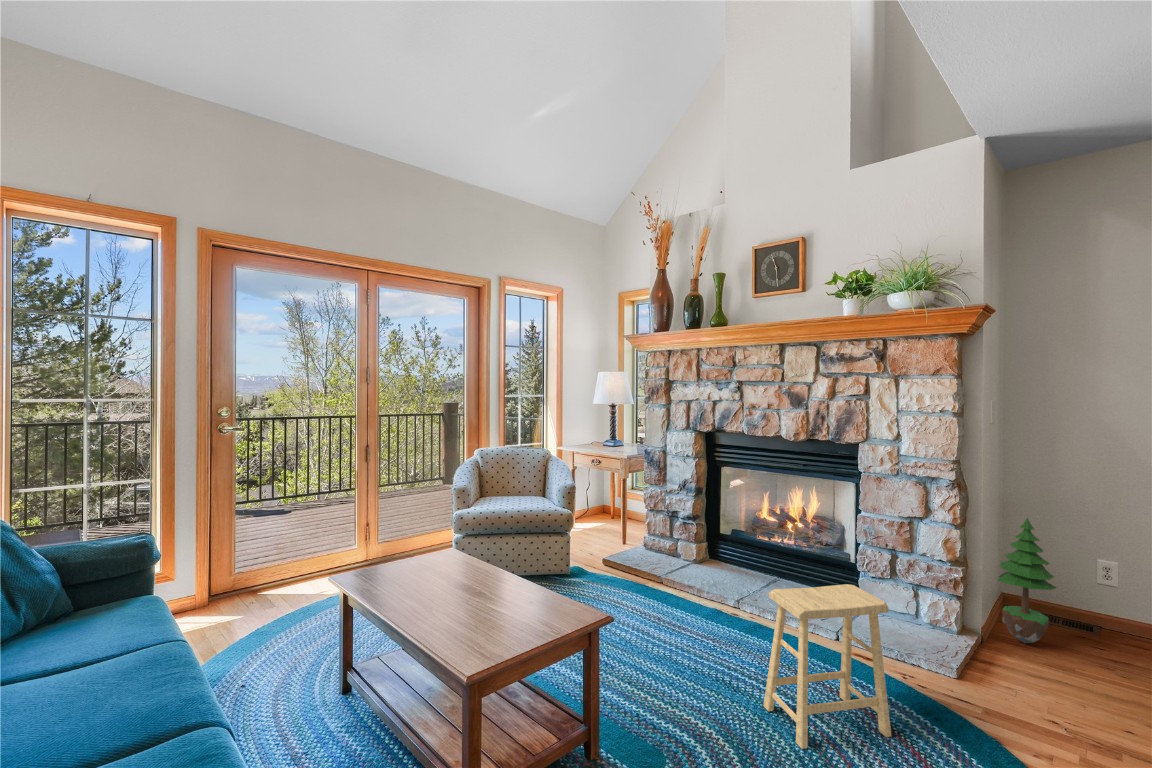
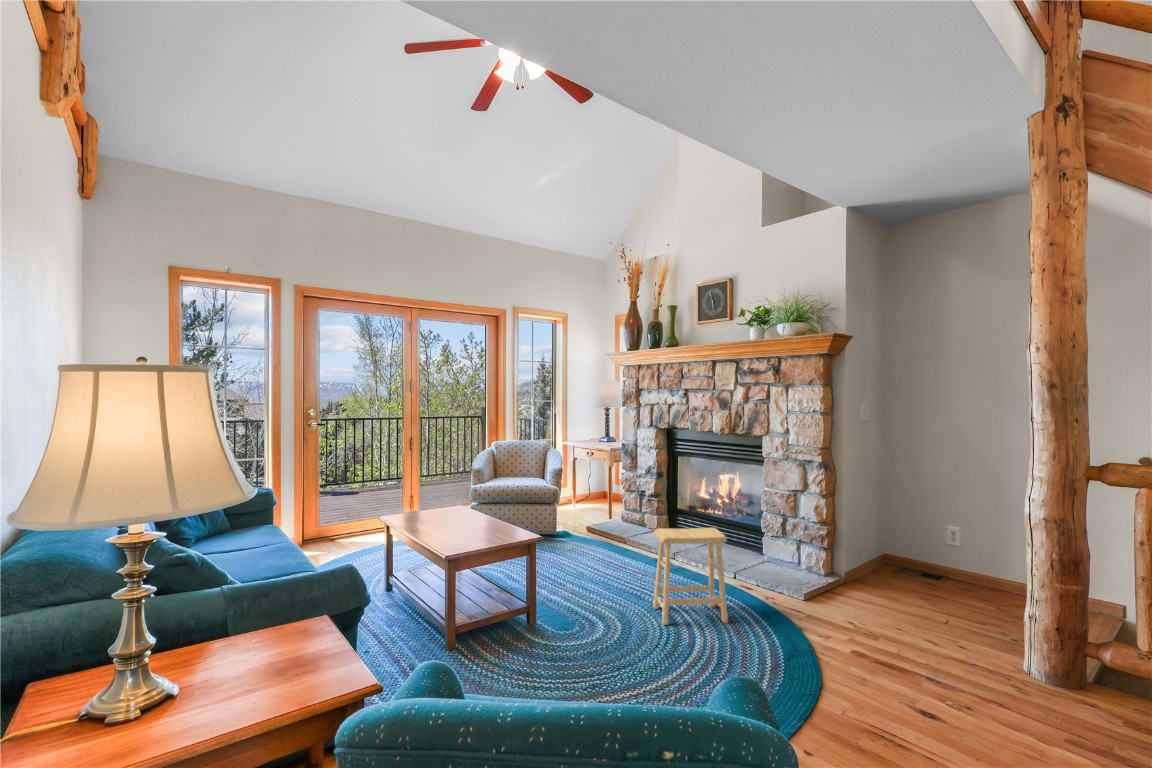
potted tree: present [998,518,1056,643] -> none [857,490,896,584]

